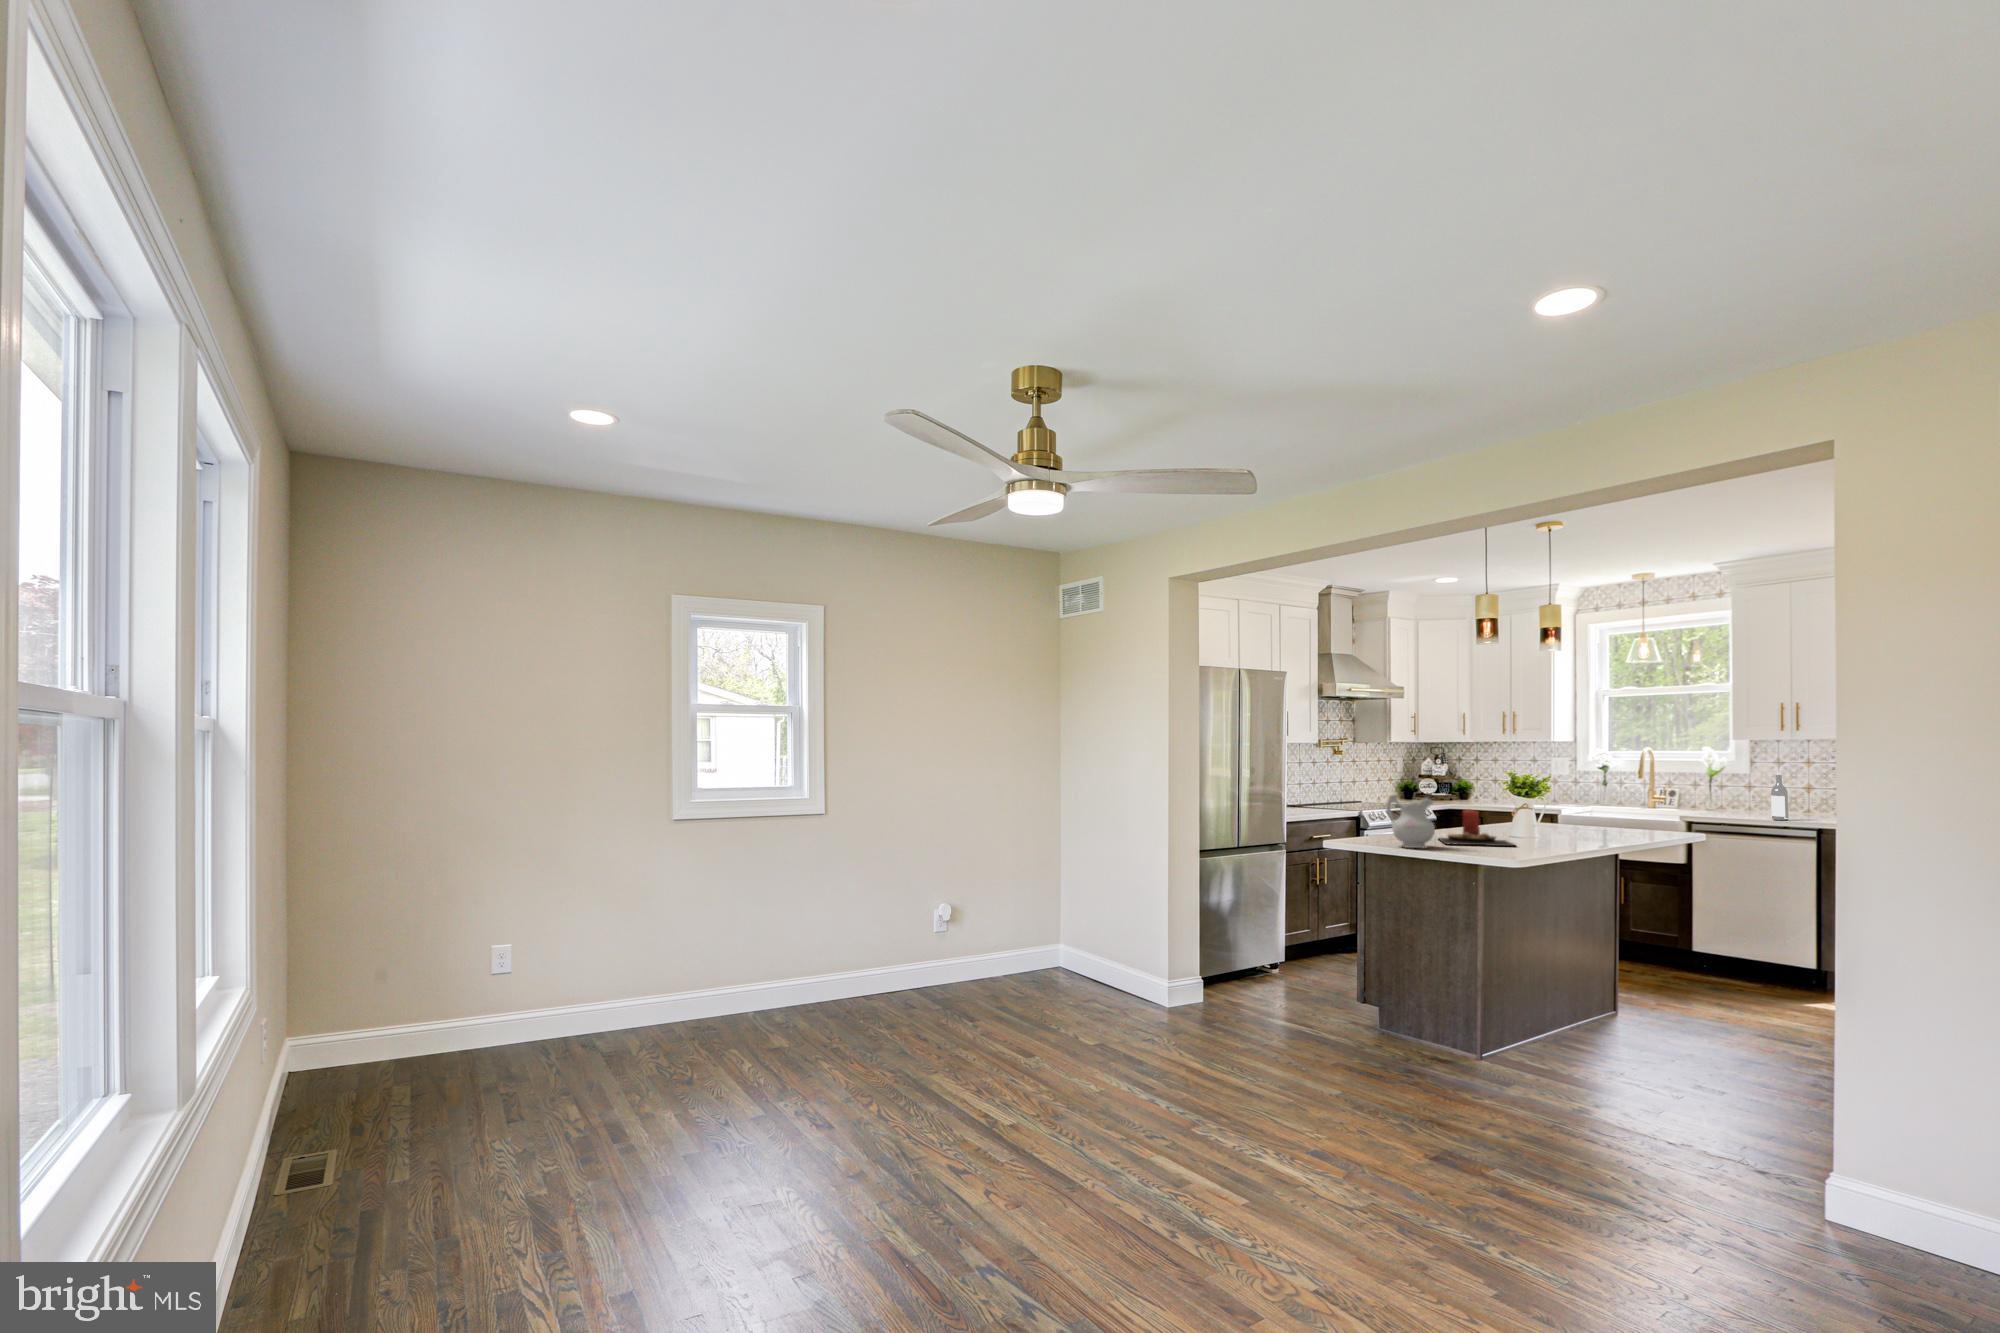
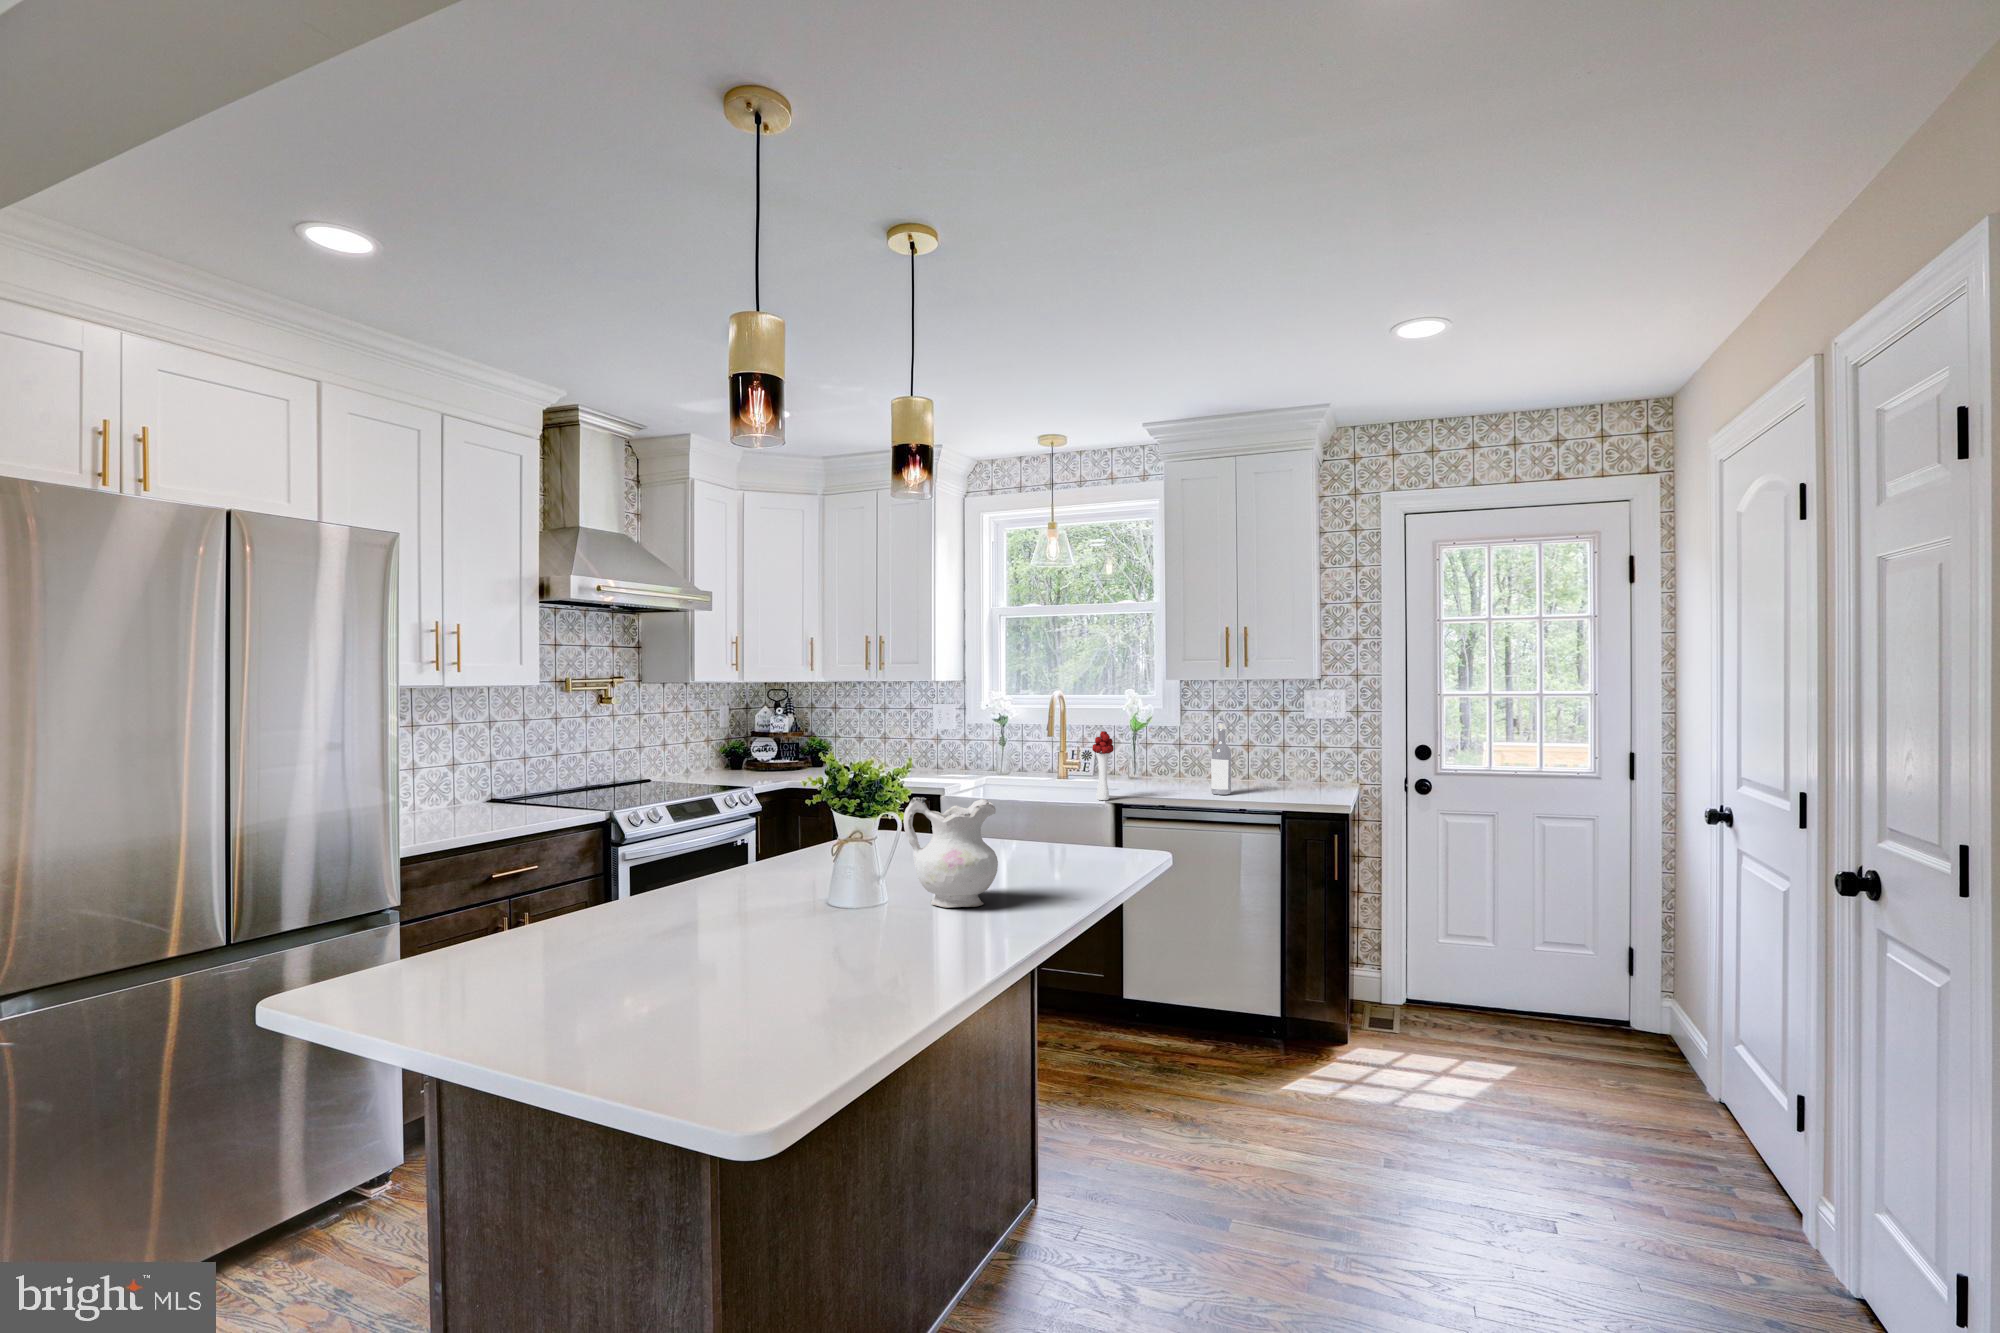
flower bouquet: none [1671,774,1688,819] -> present [1092,731,1114,800]
ceramic pitcher: present [1386,795,1435,849] -> present [904,797,998,908]
candle: present [1439,810,1515,846] -> none [643,860,822,969]

